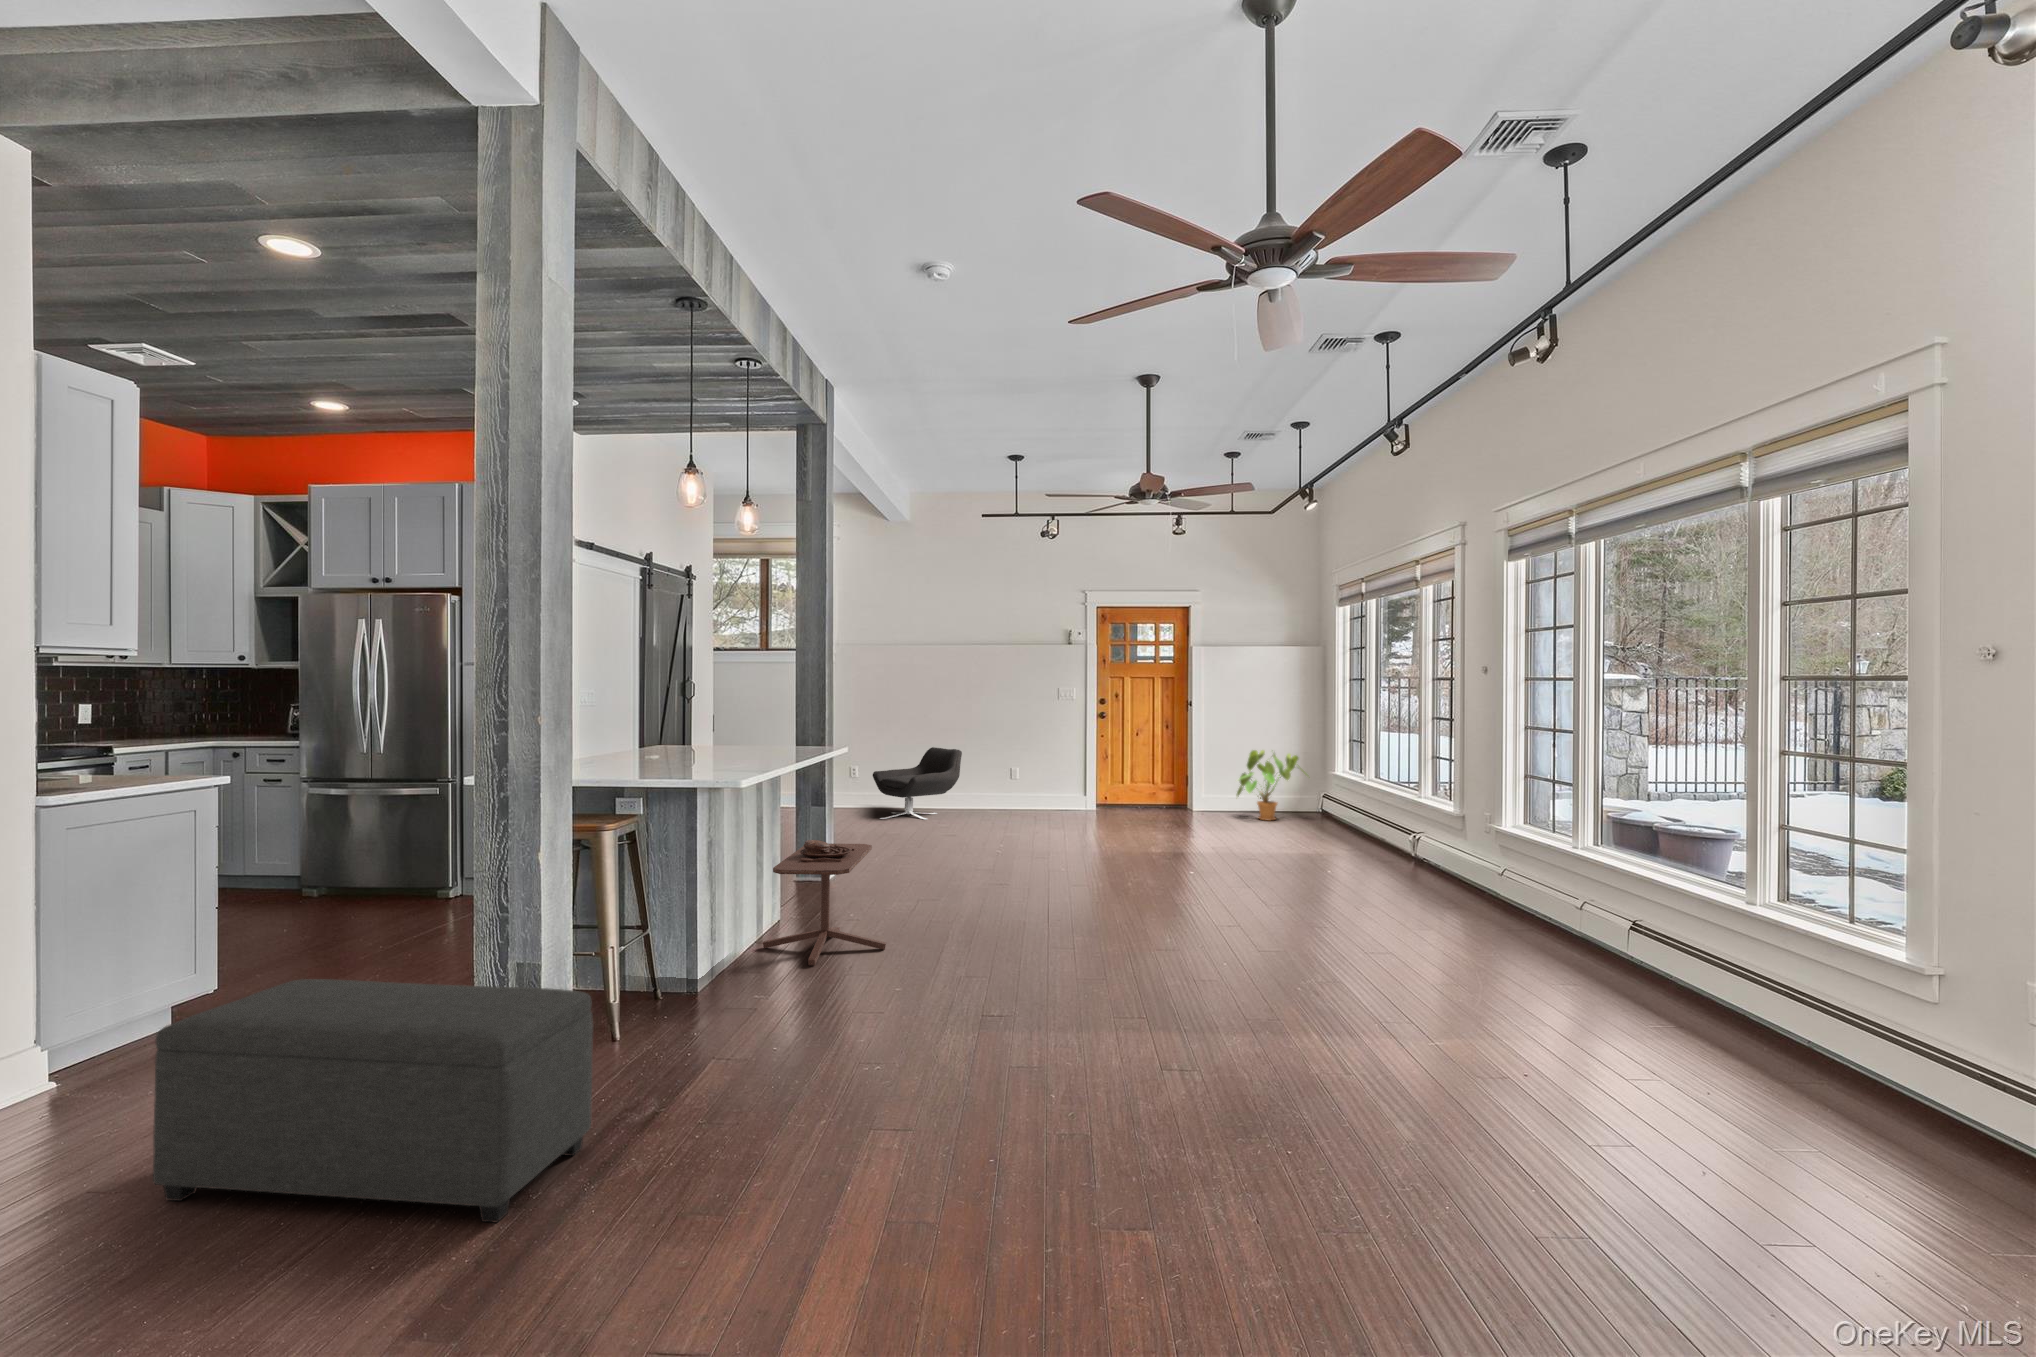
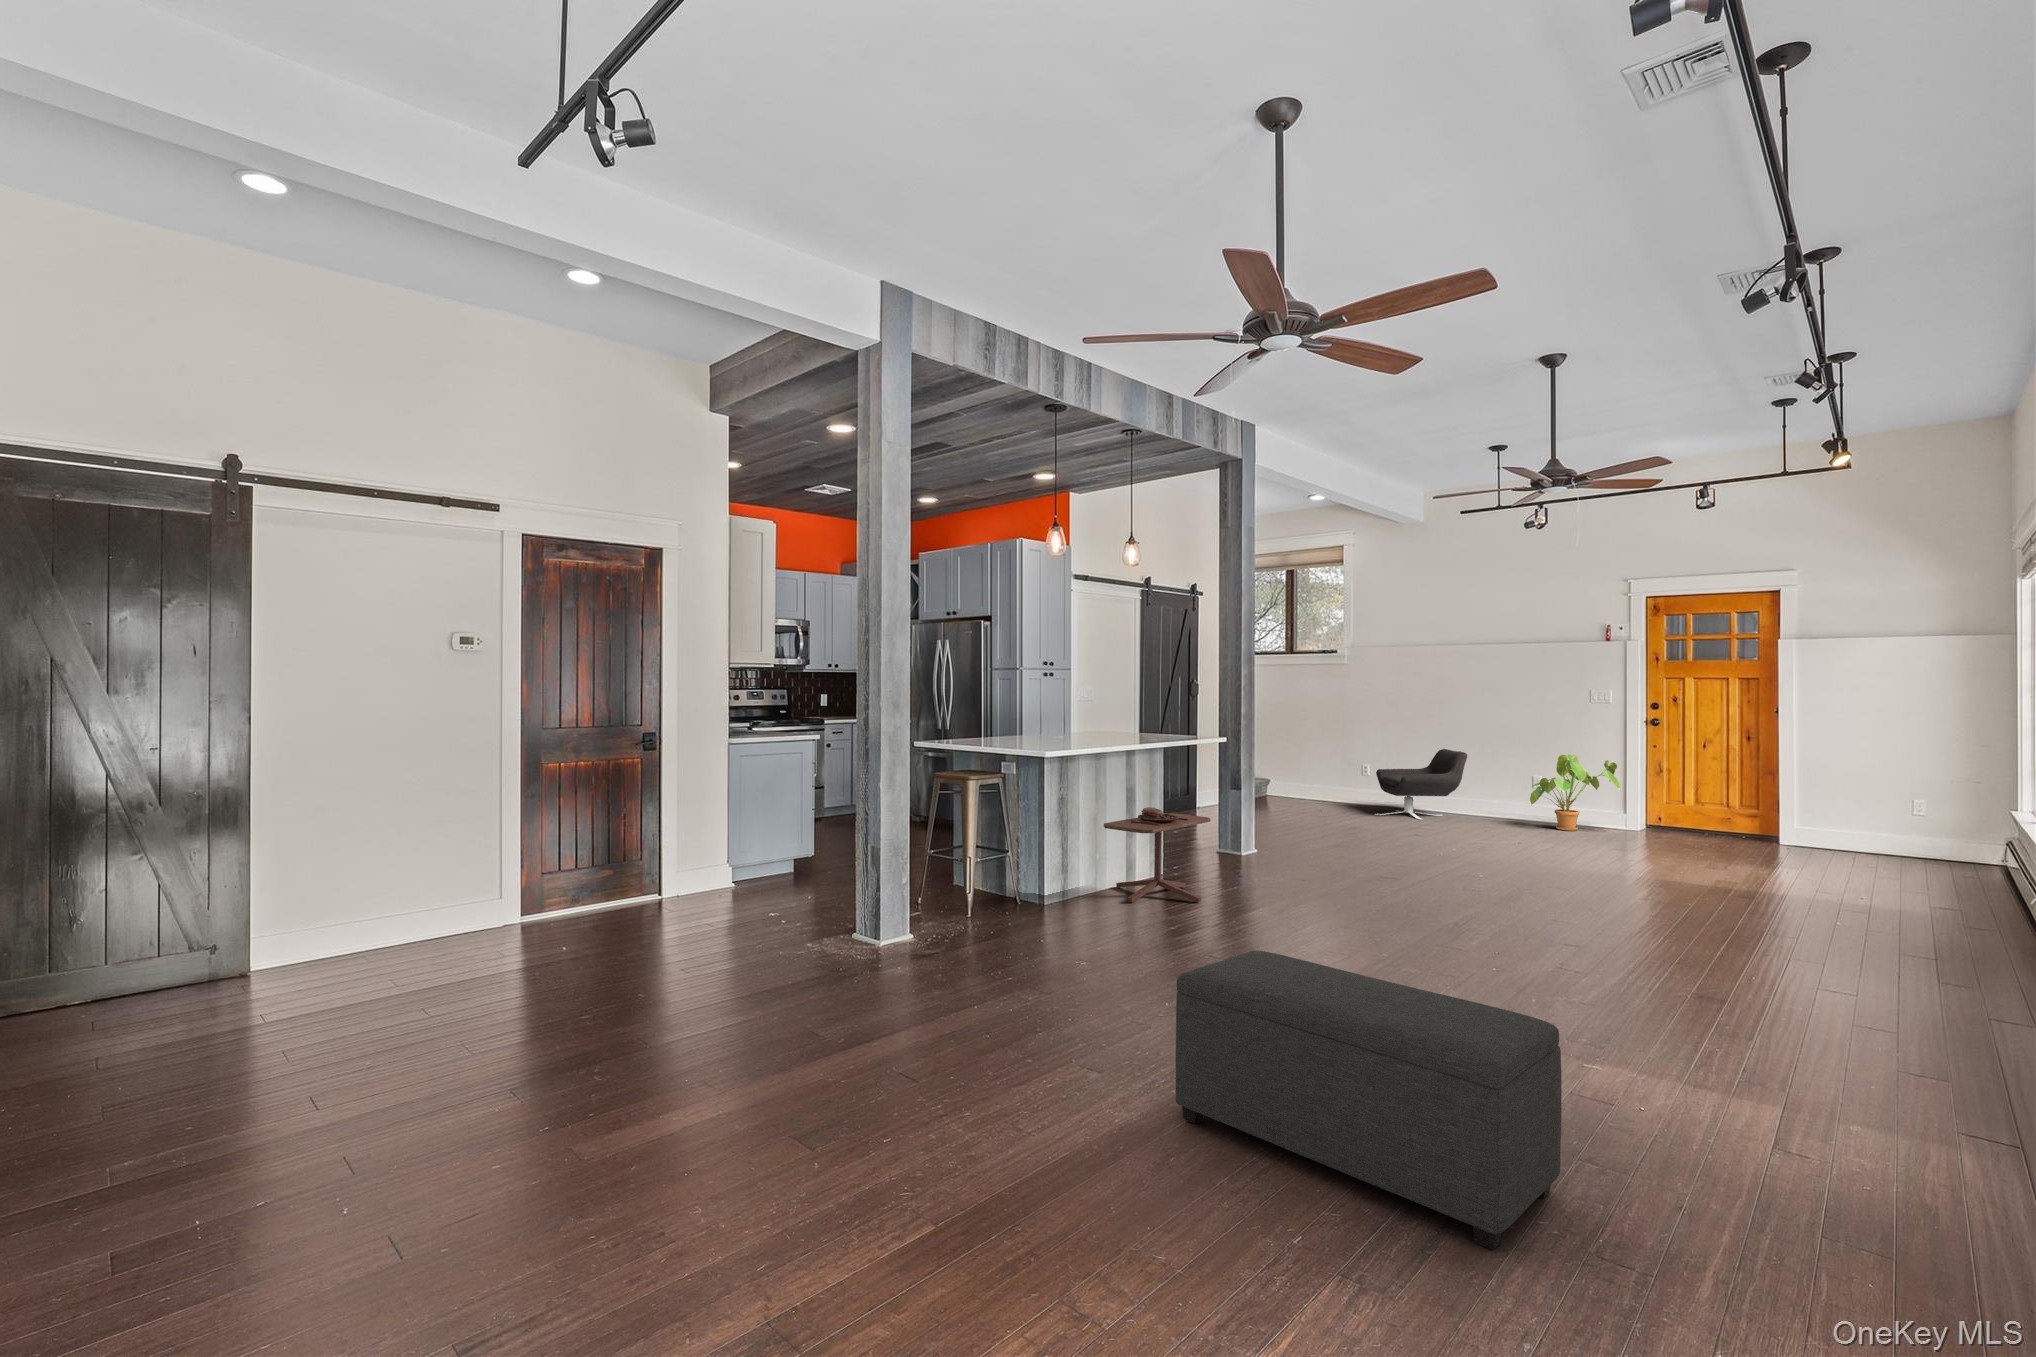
house plant: present [1237,750,1307,820] -> present [1530,755,1620,831]
ottoman: present [153,979,593,1222] -> present [1176,951,1562,1250]

